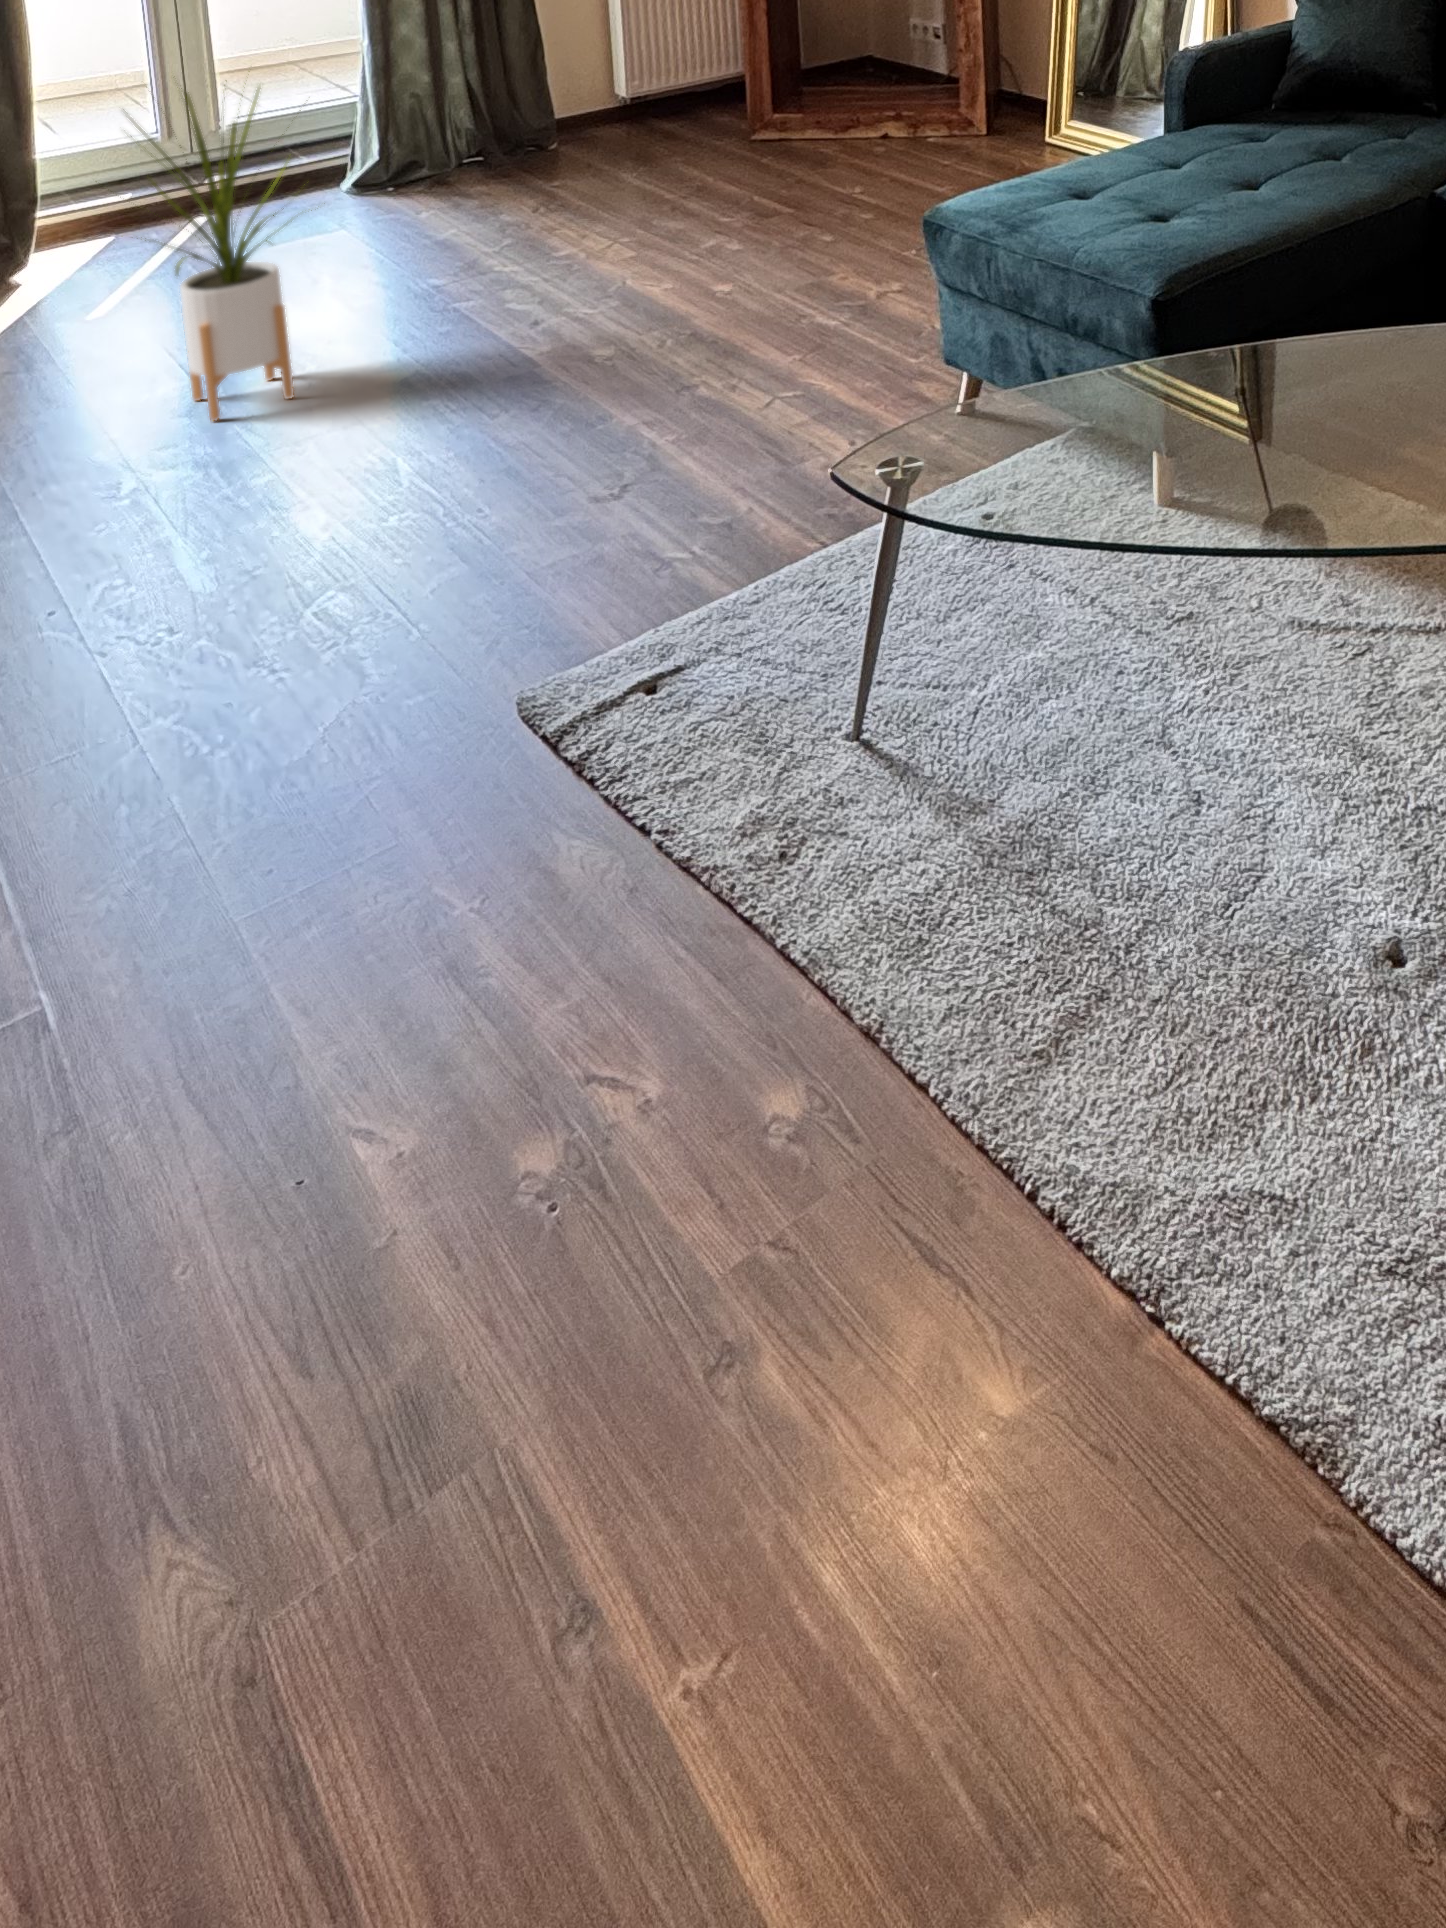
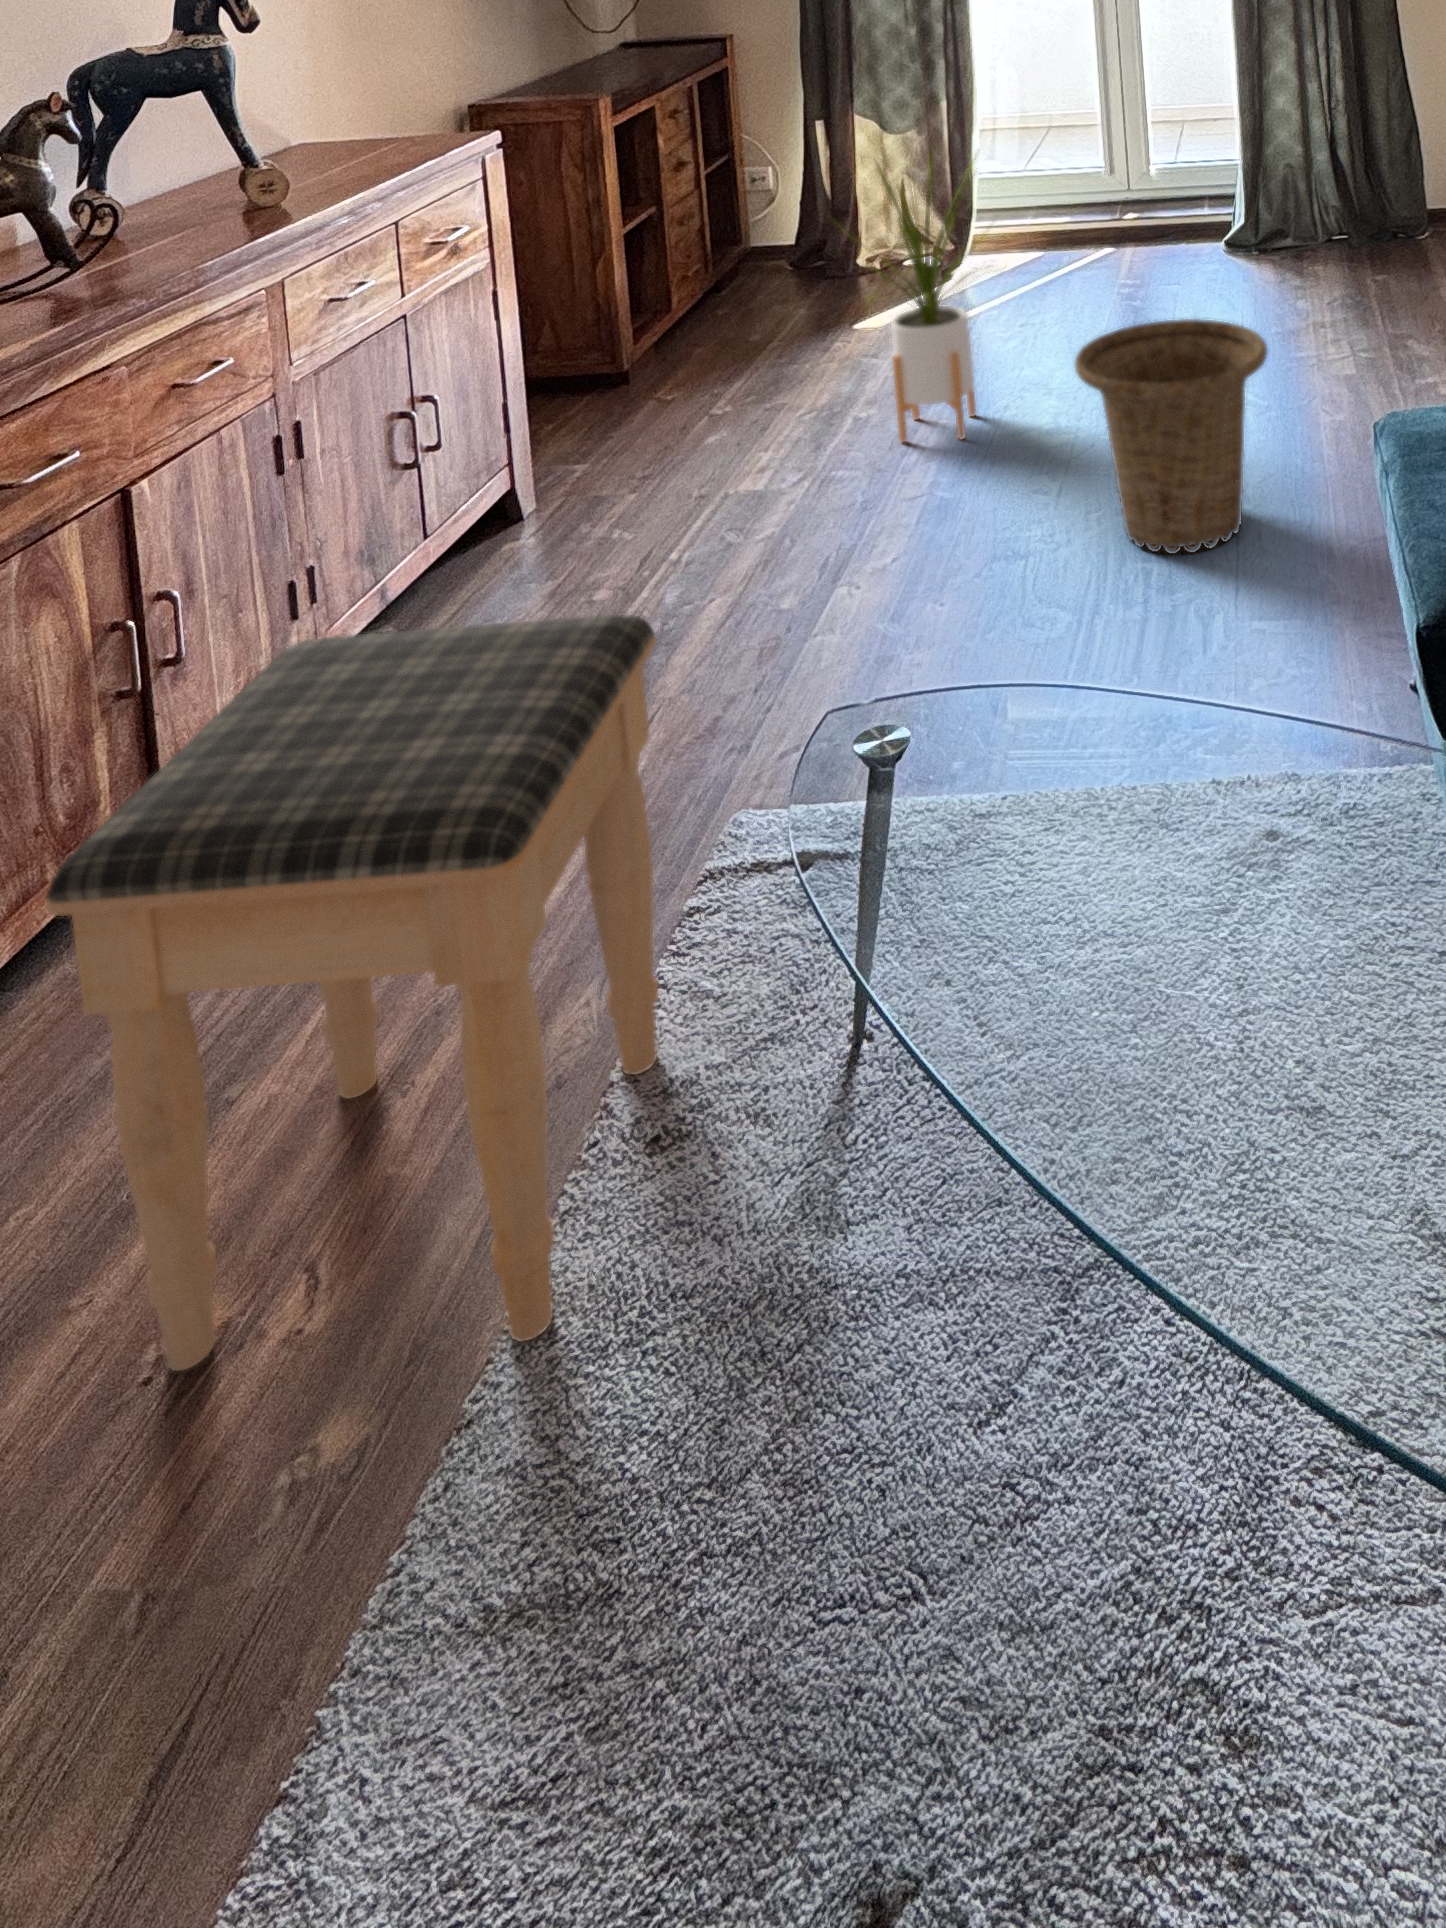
basket: none [535,194,729,411] -> present [1075,319,1267,554]
footstool: none [305,435,879,1209] -> present [47,615,659,1371]

